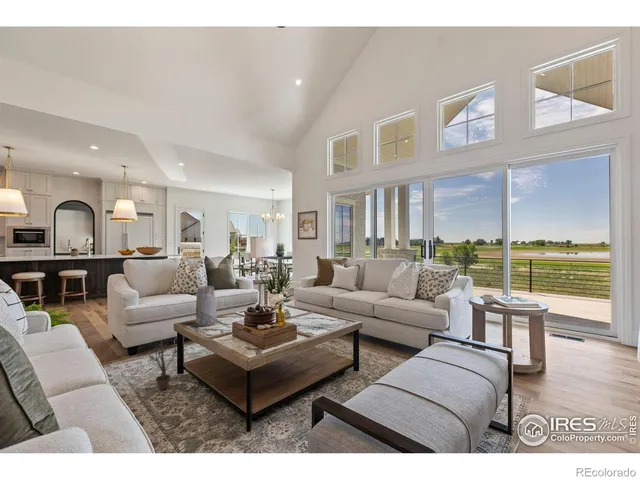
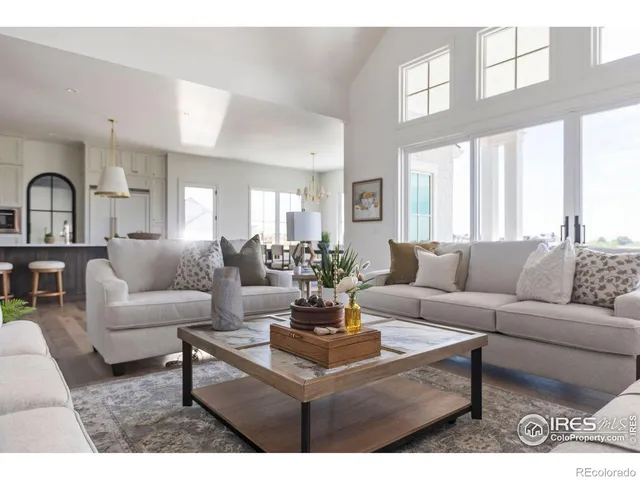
decorative plant: present [148,341,178,390] -> none [131,350,184,431]

